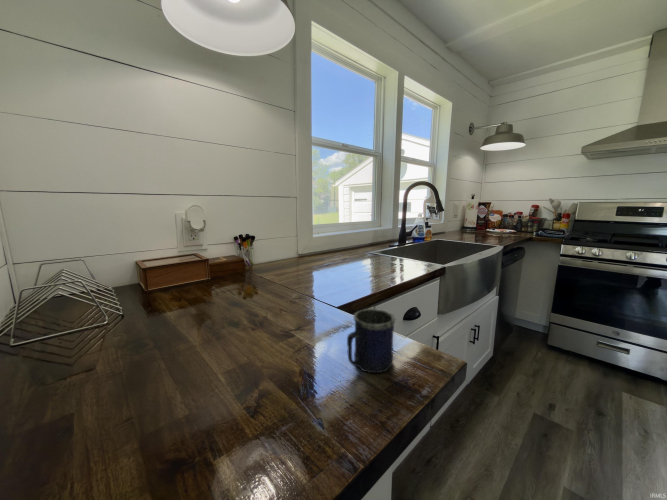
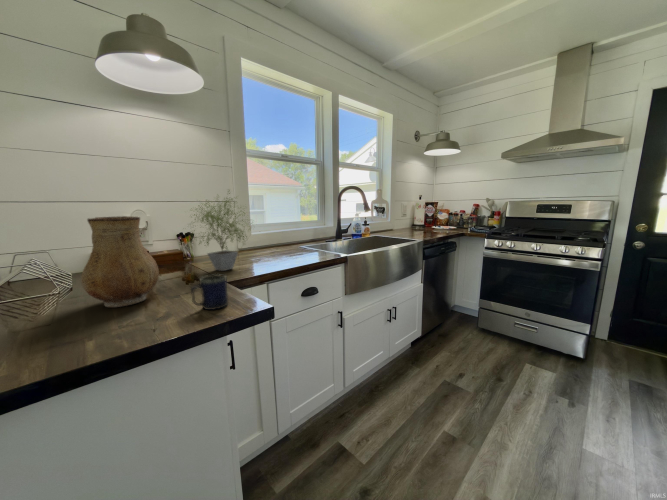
potted plant: none [261,178,354,288] -> present [194,193,247,271]
ceramic pitcher: none [158,213,265,362] -> present [81,216,159,307]

